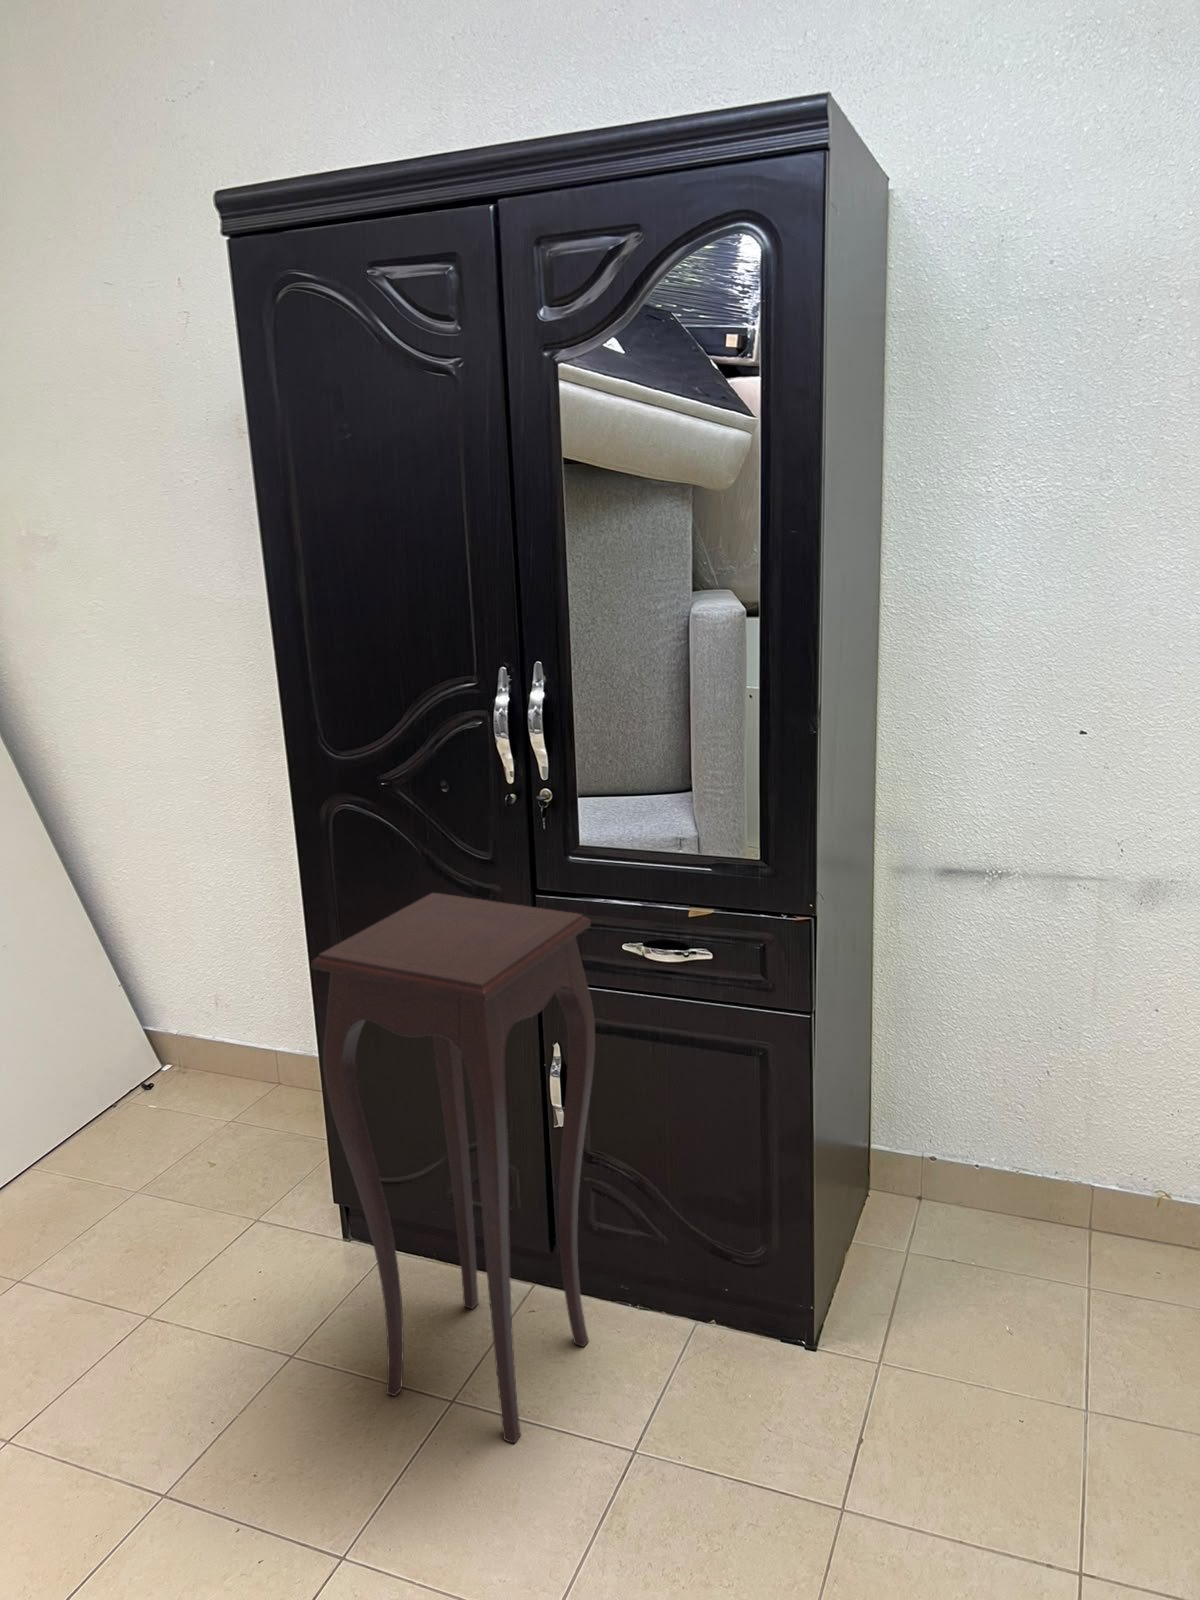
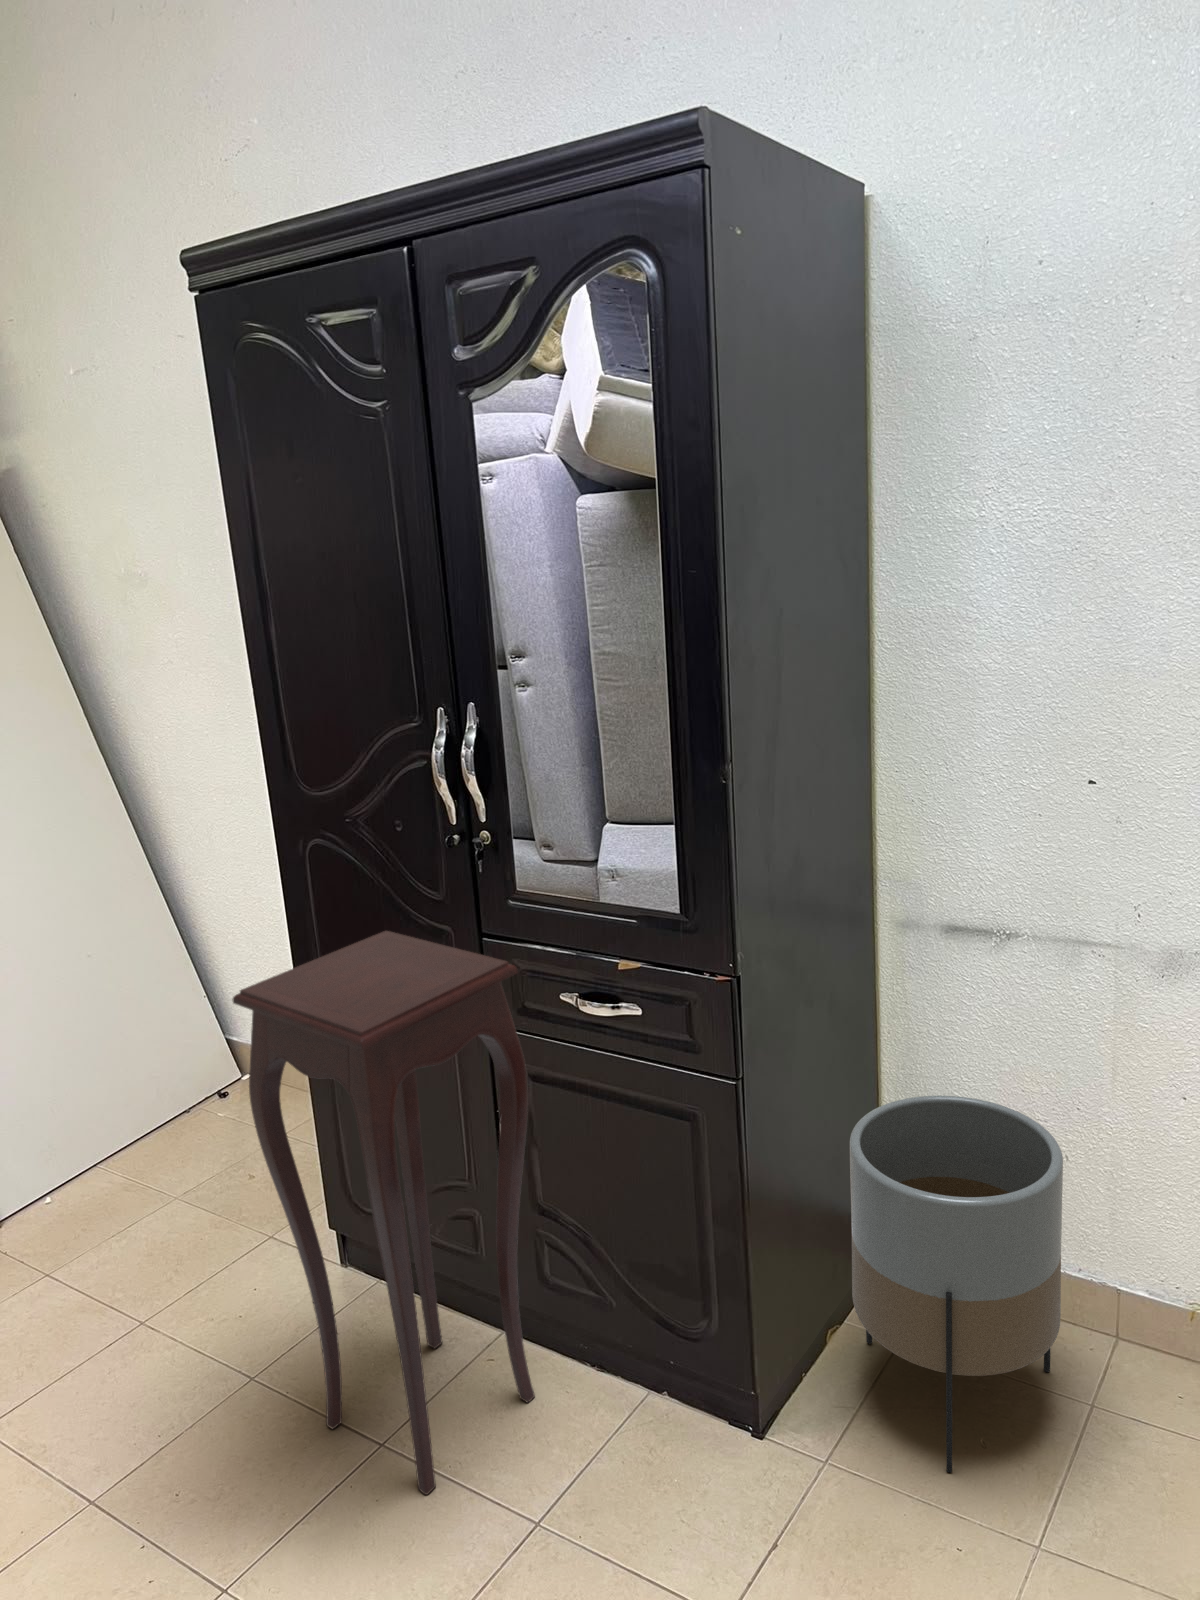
planter: none [880,1023,1080,1357] -> present [850,1096,1063,1472]

